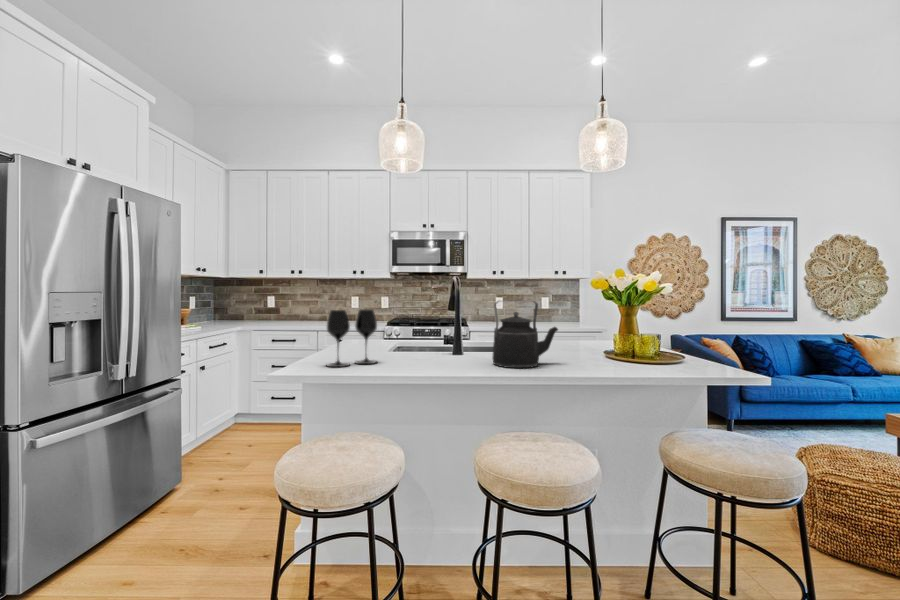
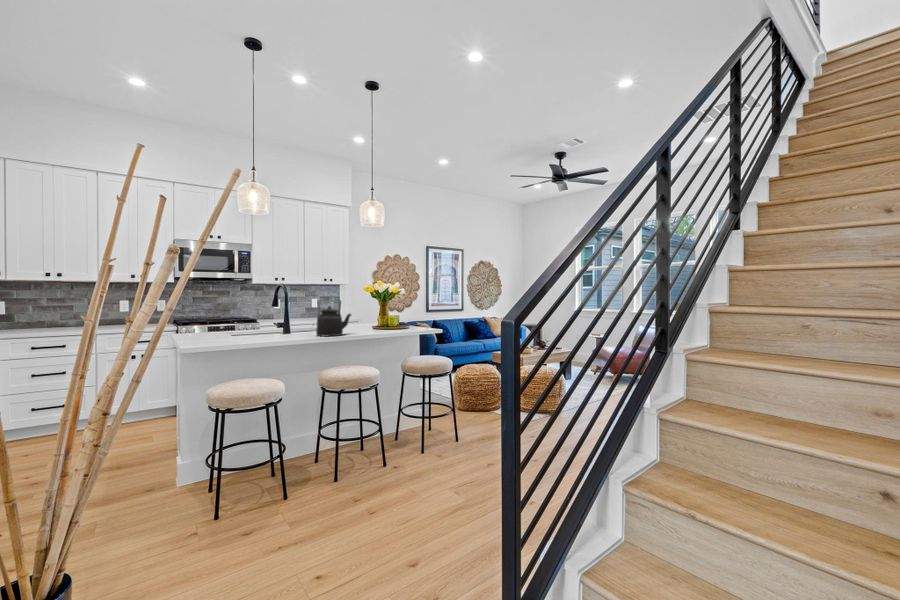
wine glass: present [327,309,377,367] -> none [208,306,242,344]

